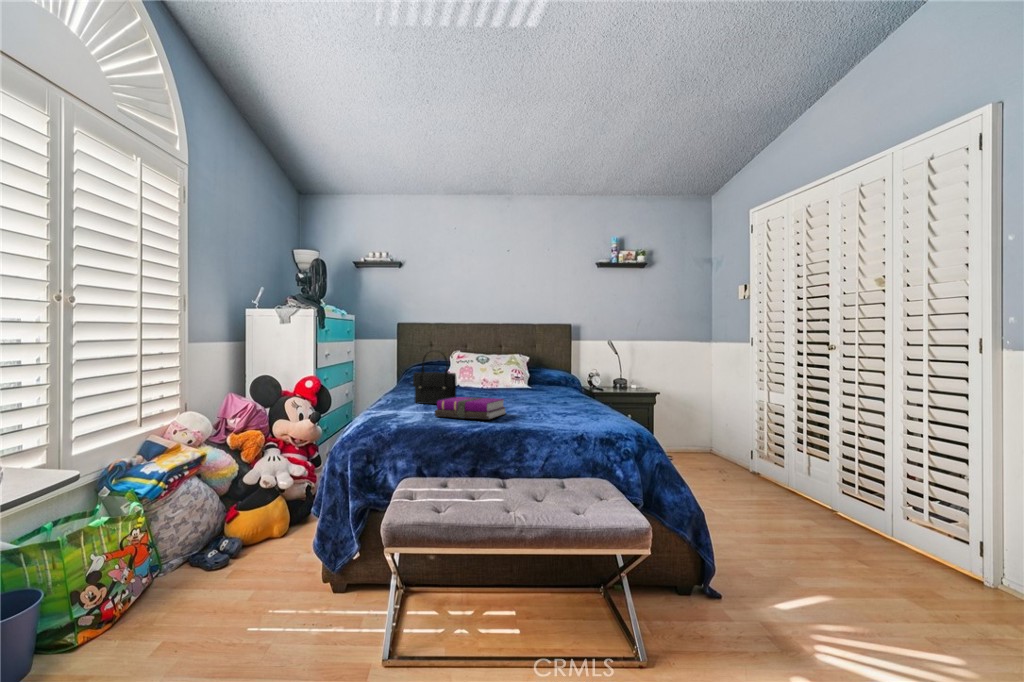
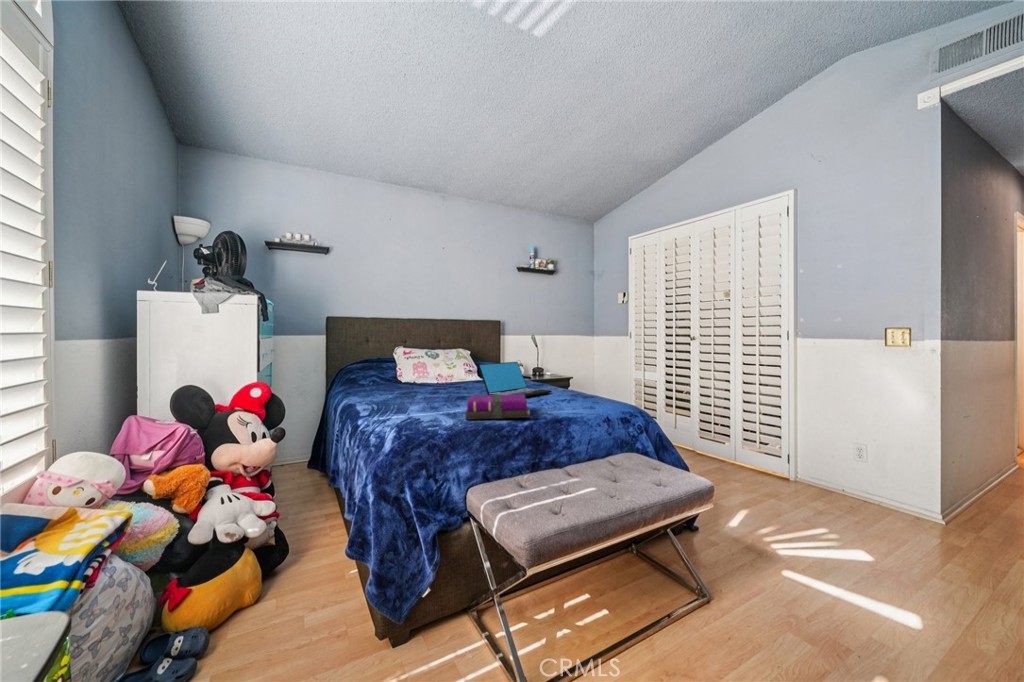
handbag: present [413,353,457,404] -> none [407,347,459,406]
laptop: none [496,369,569,405] -> present [478,362,552,397]

